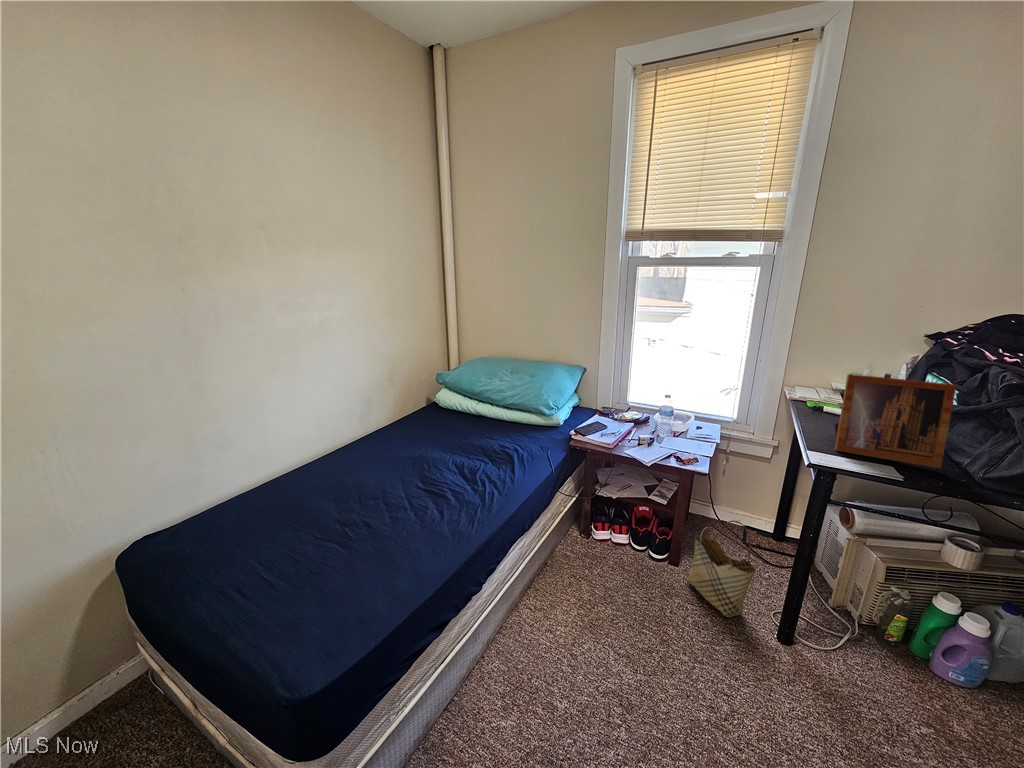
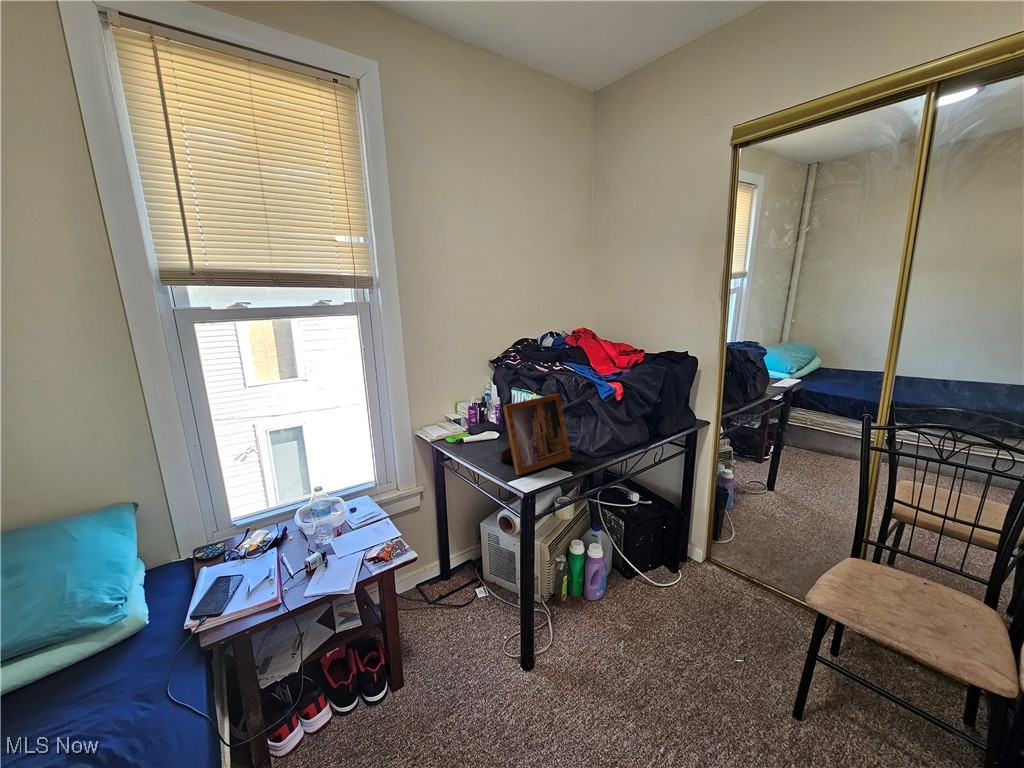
woven basket: present [687,520,756,617] -> none [419,588,492,694]

